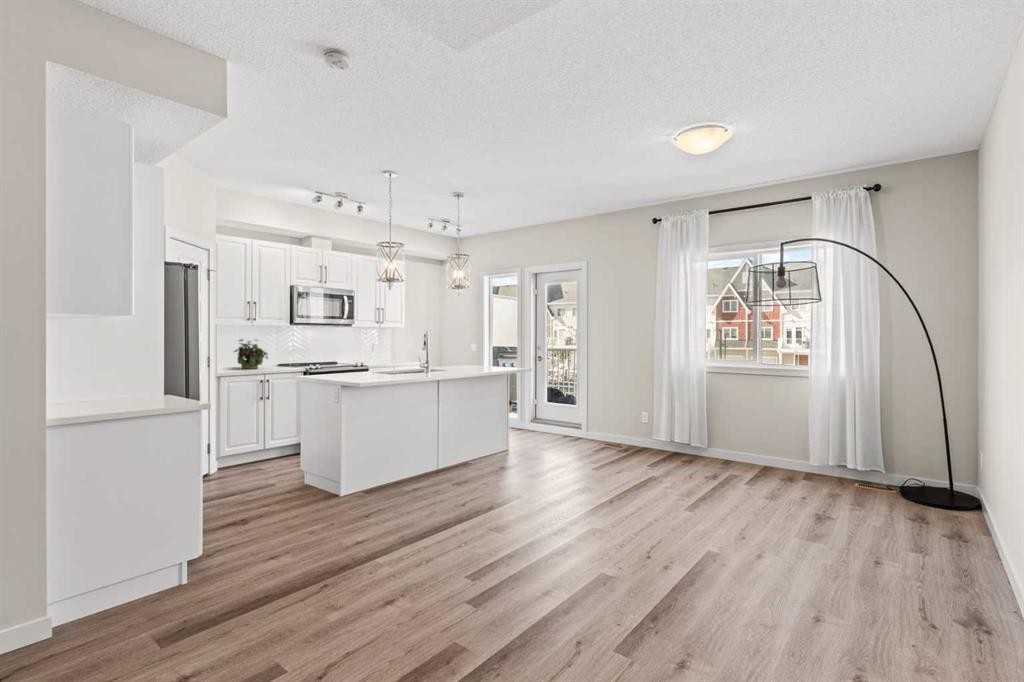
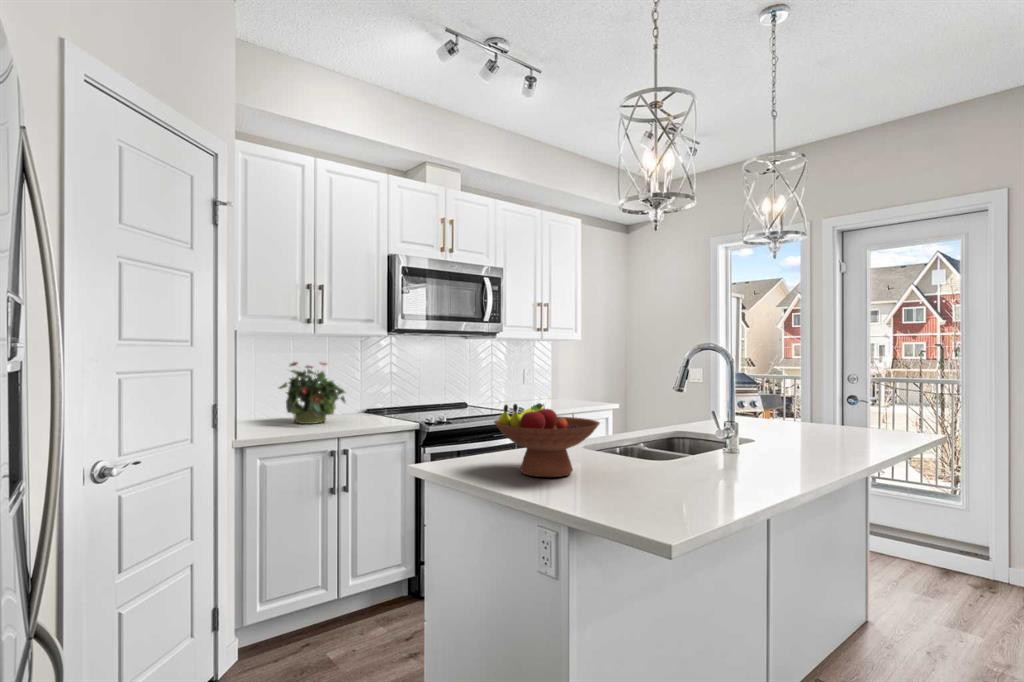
fruit bowl: none [327,355,367,381] -> present [494,403,600,477]

